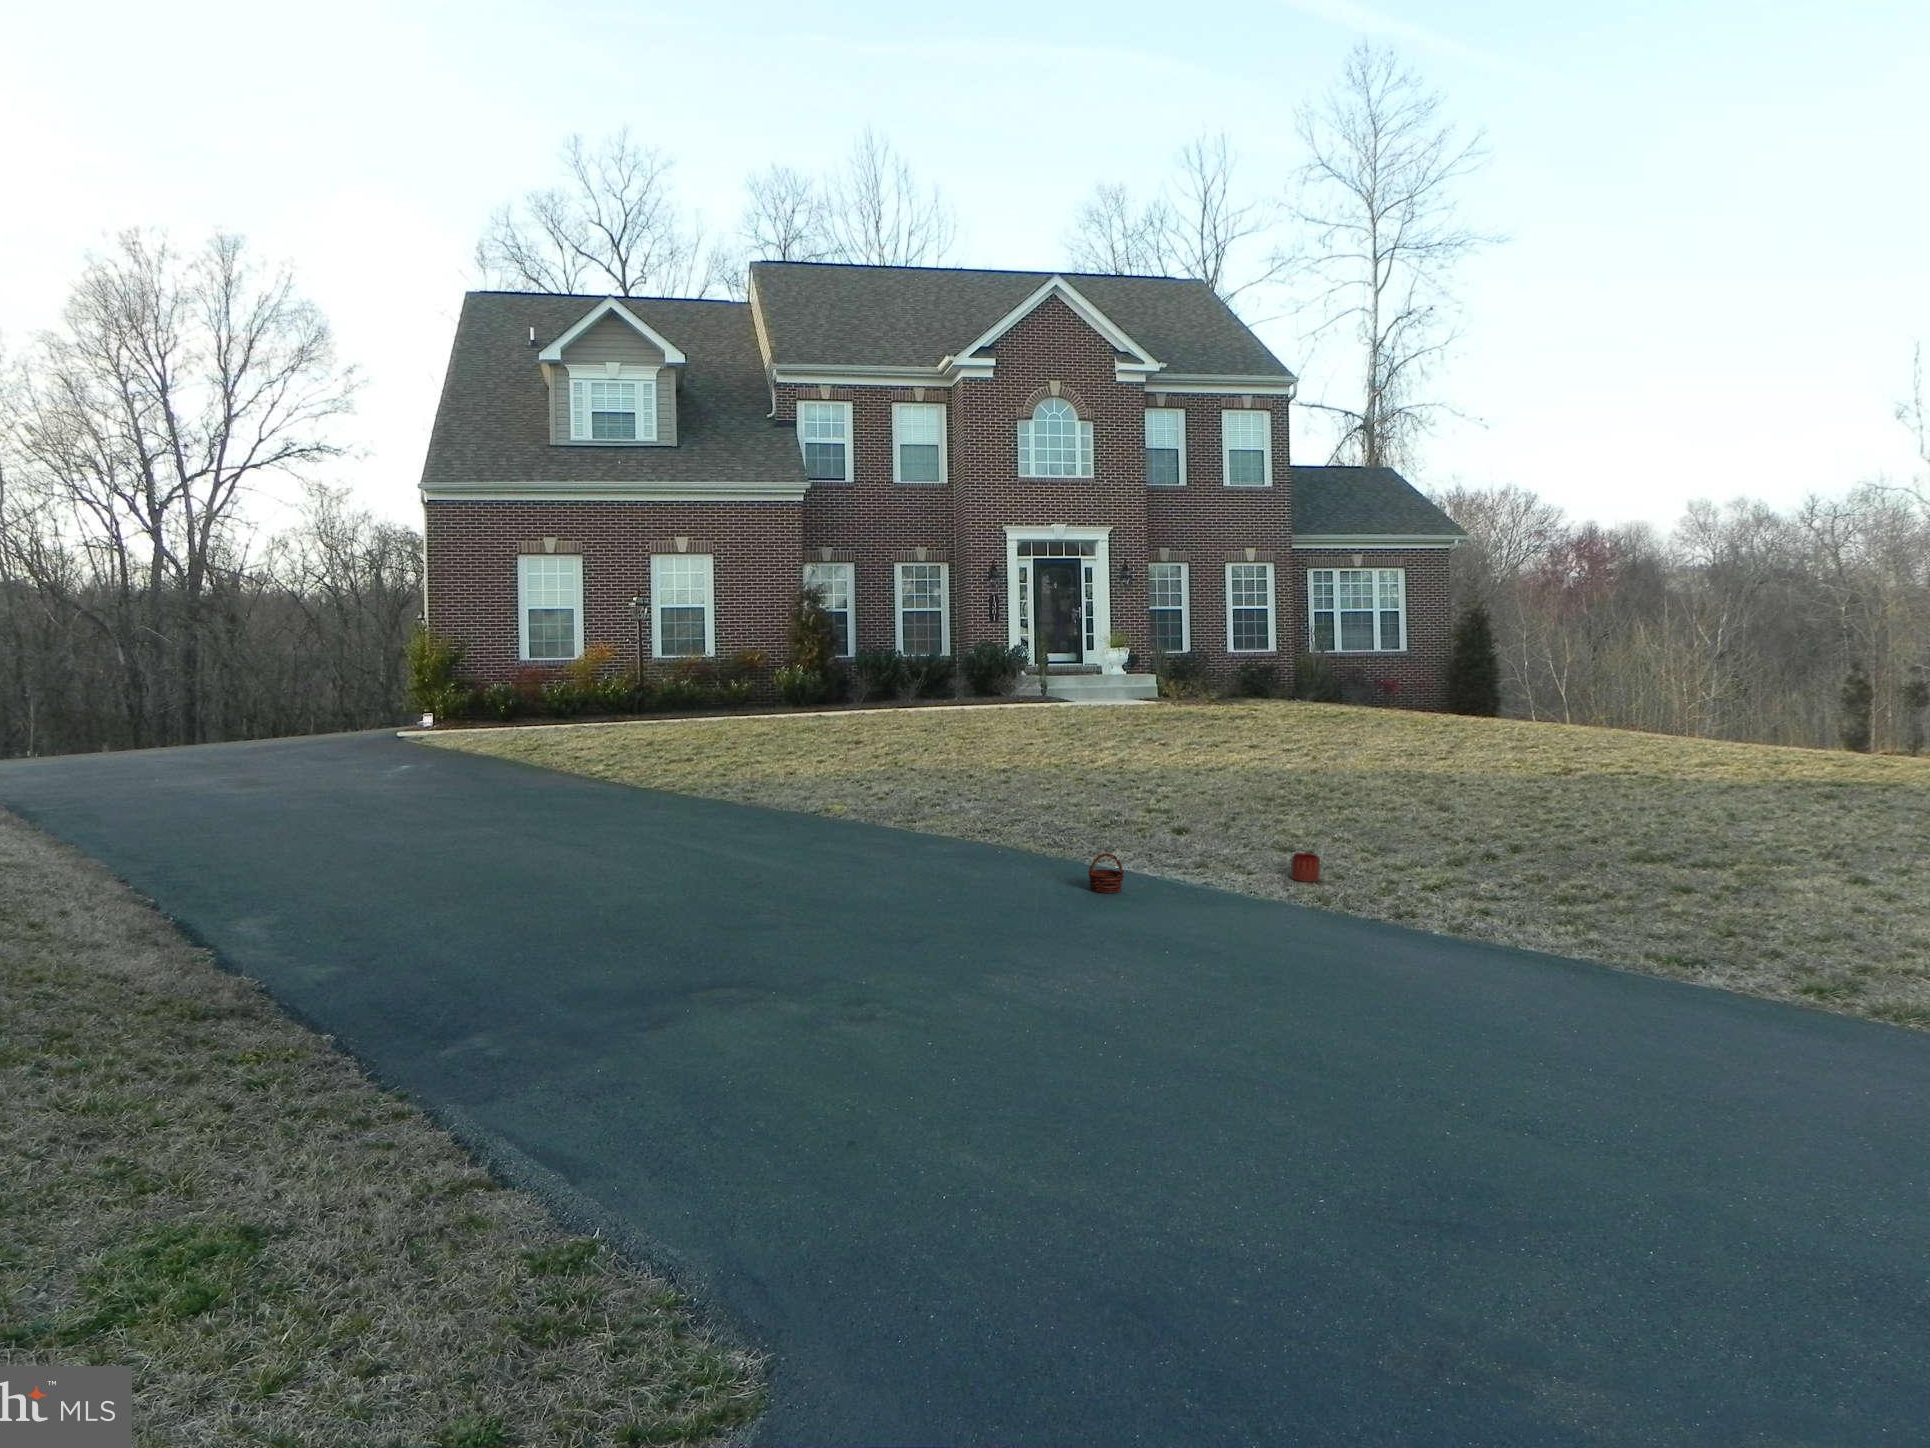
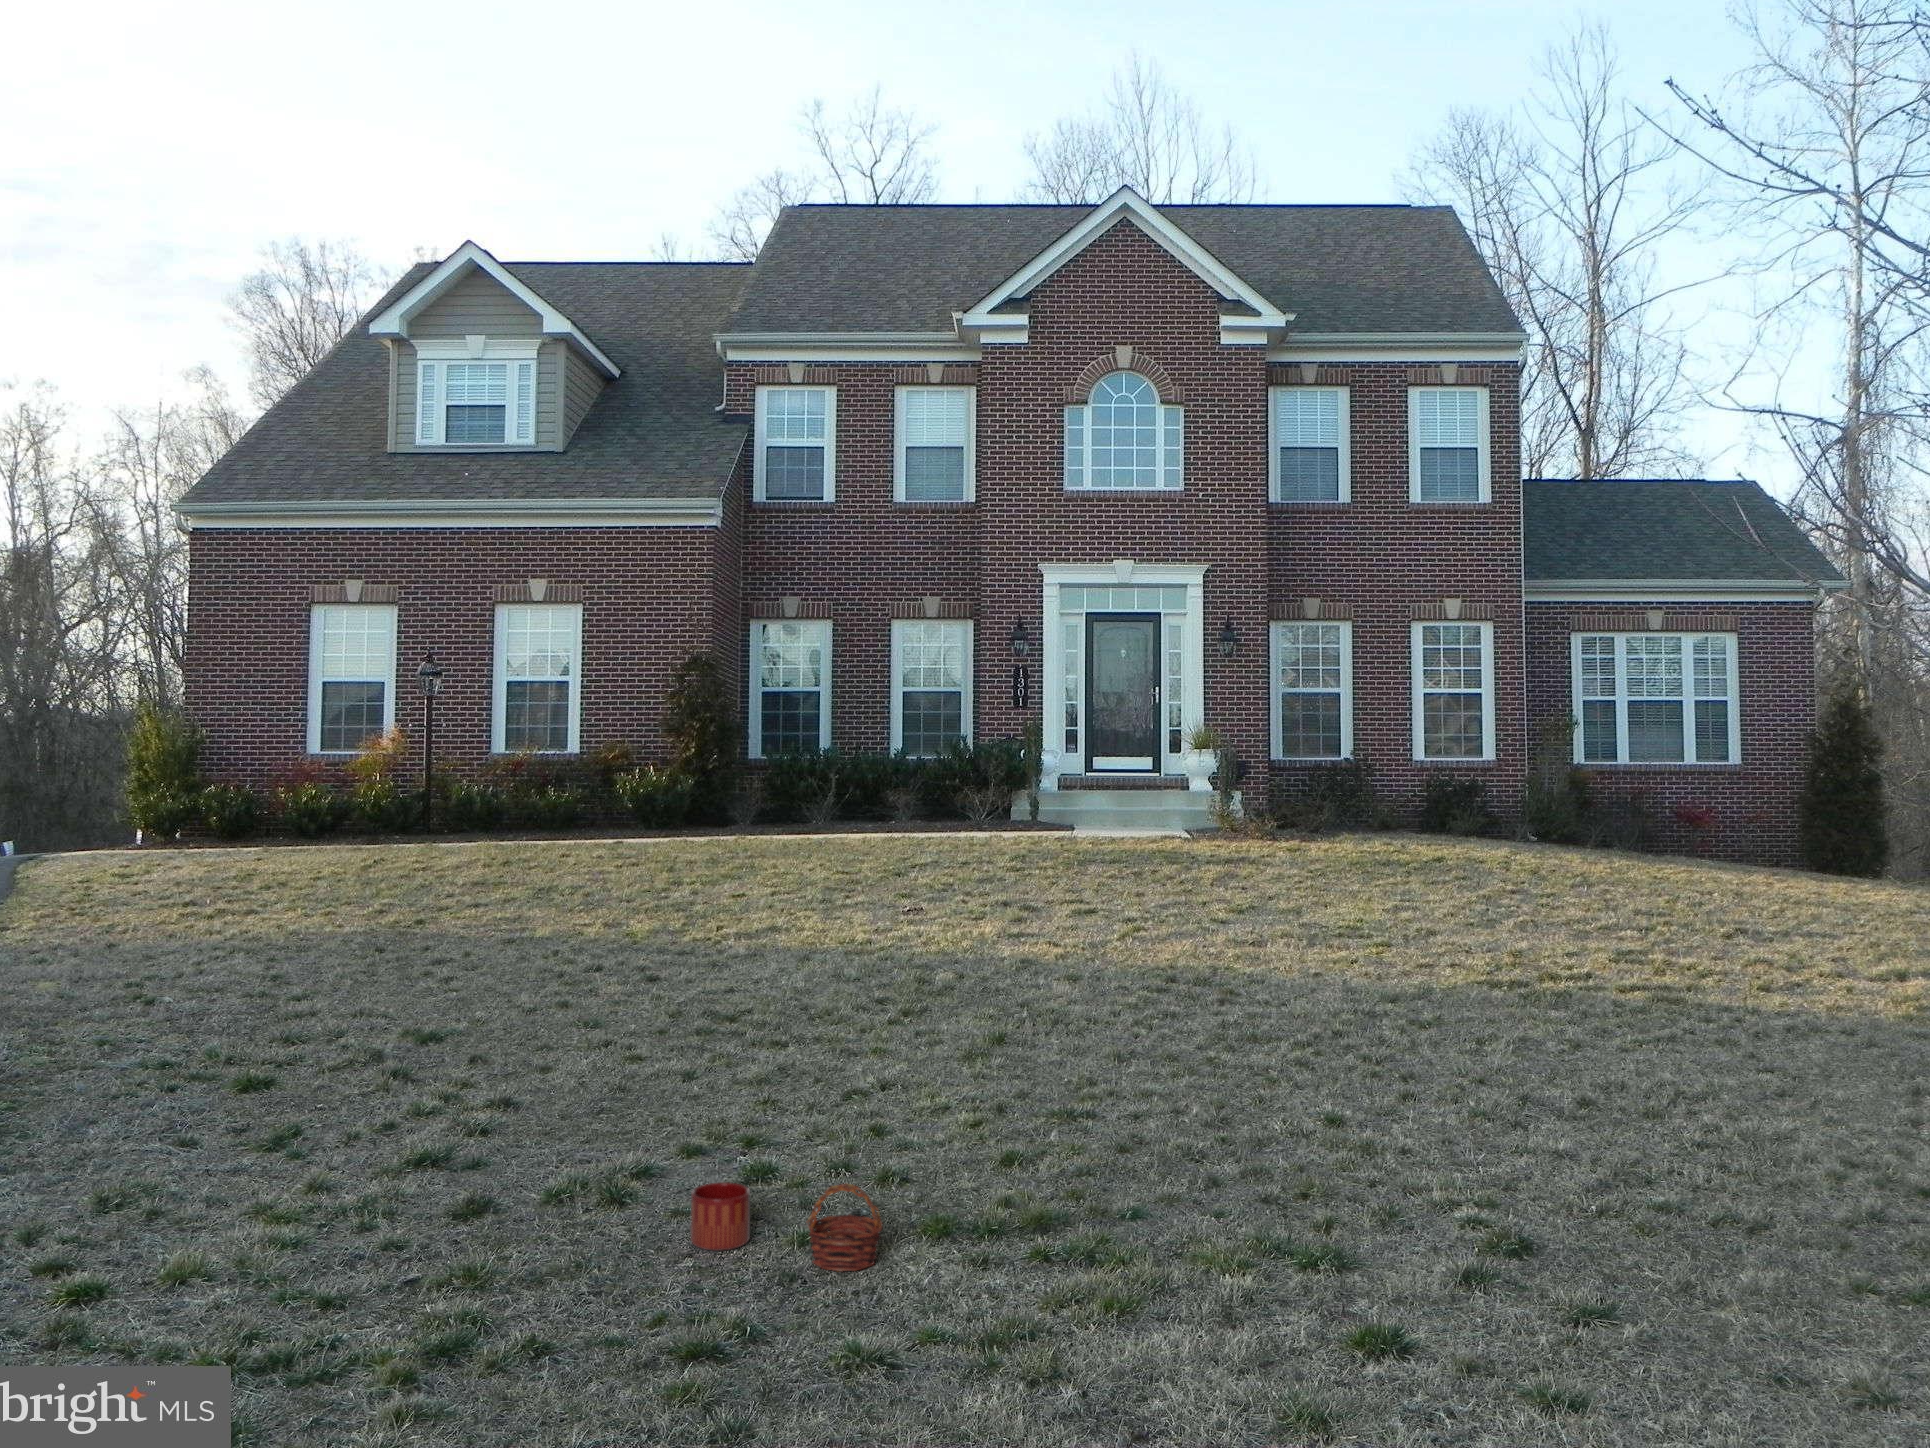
basket: present [1088,853,1124,893] -> present [807,1184,883,1272]

